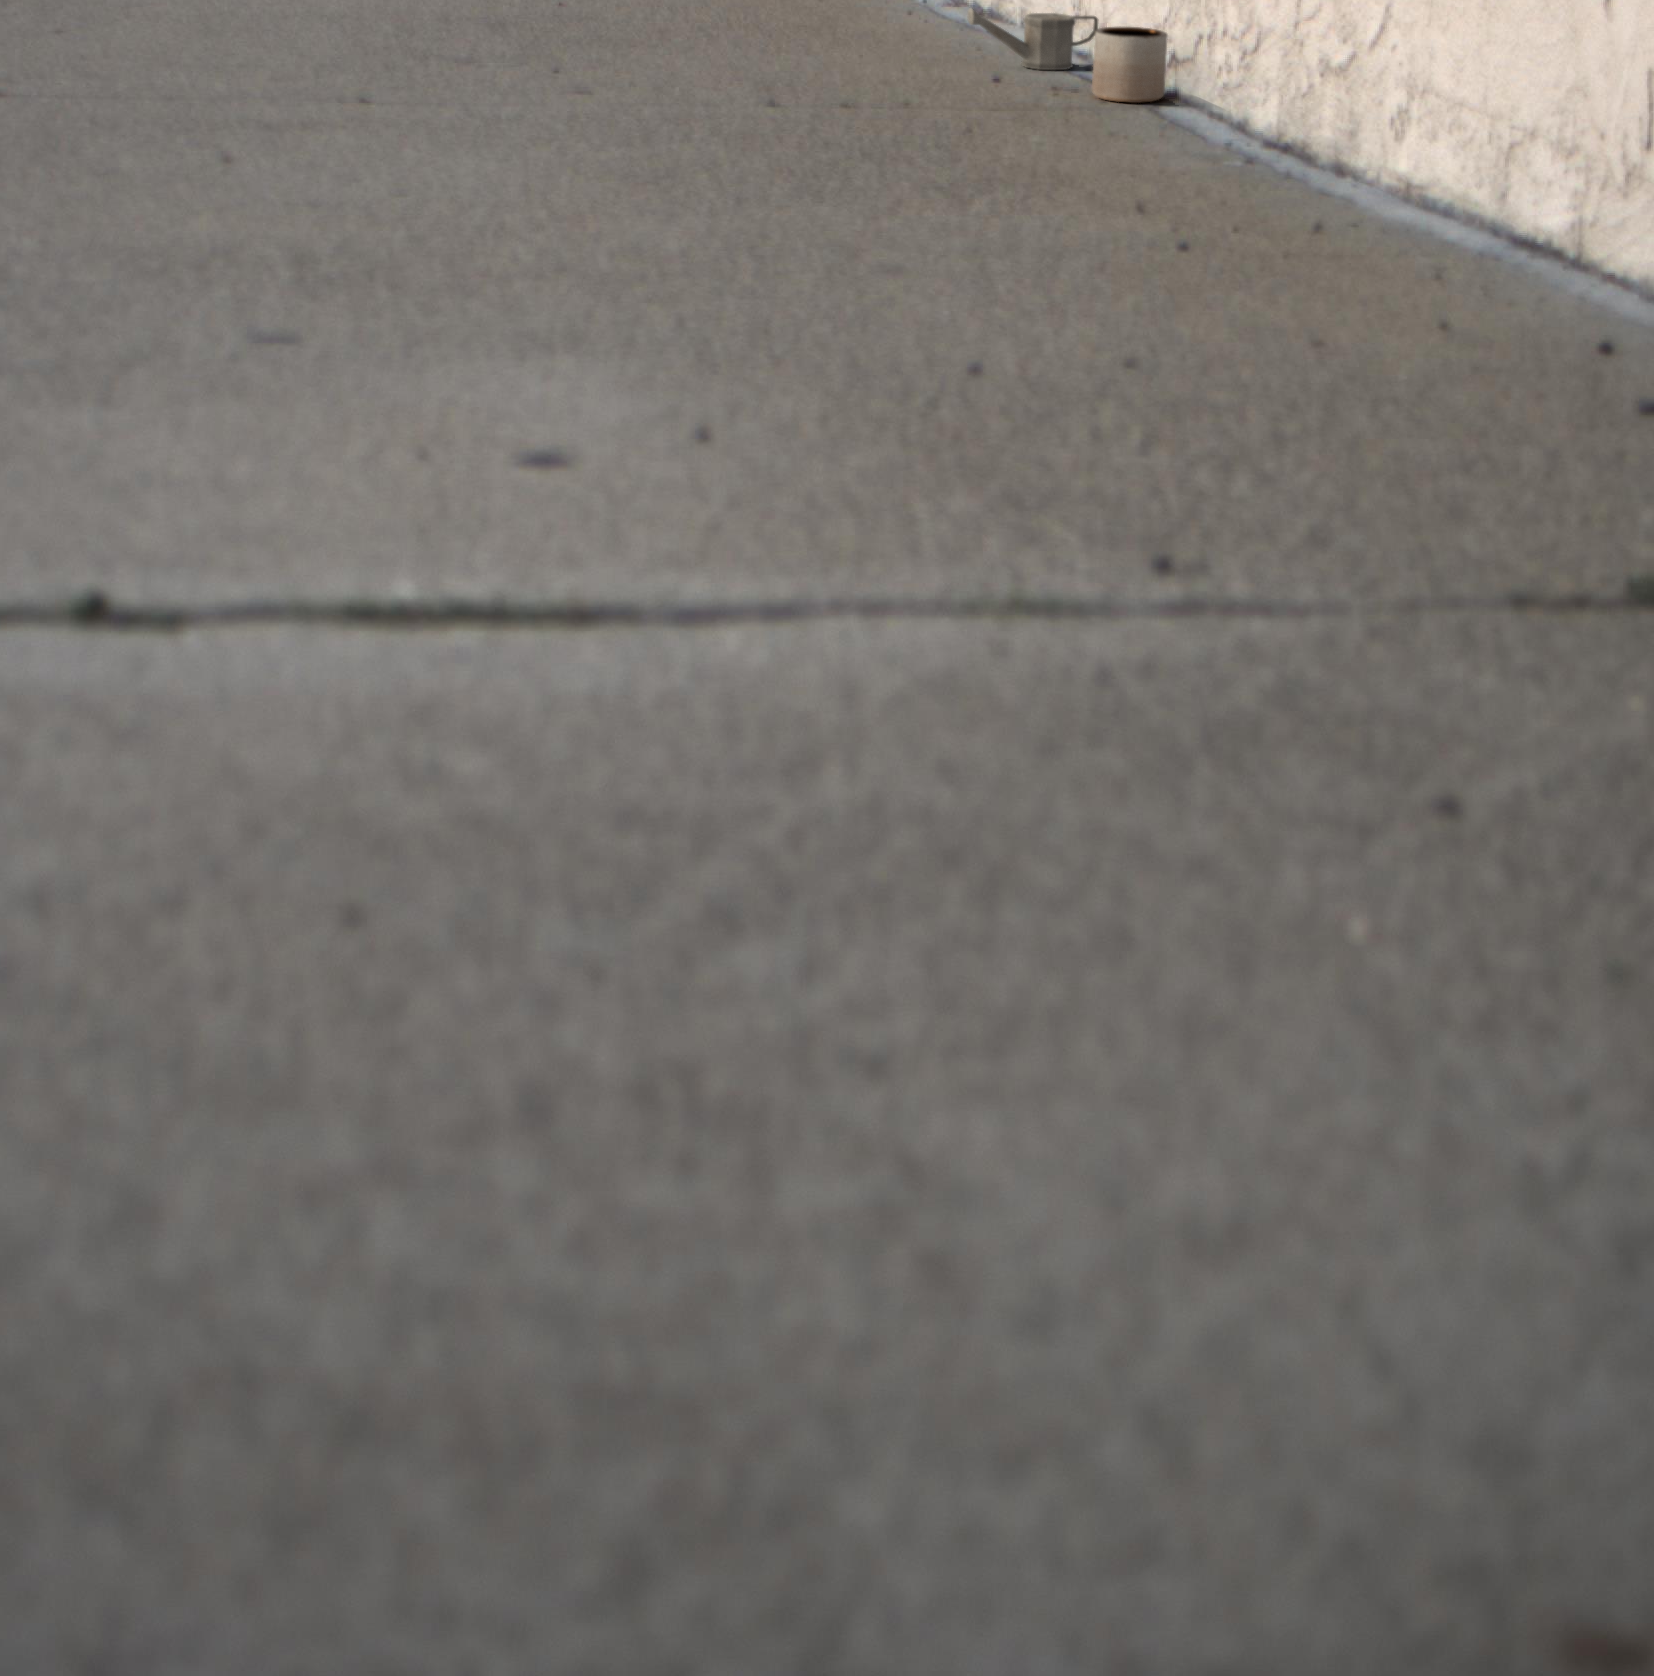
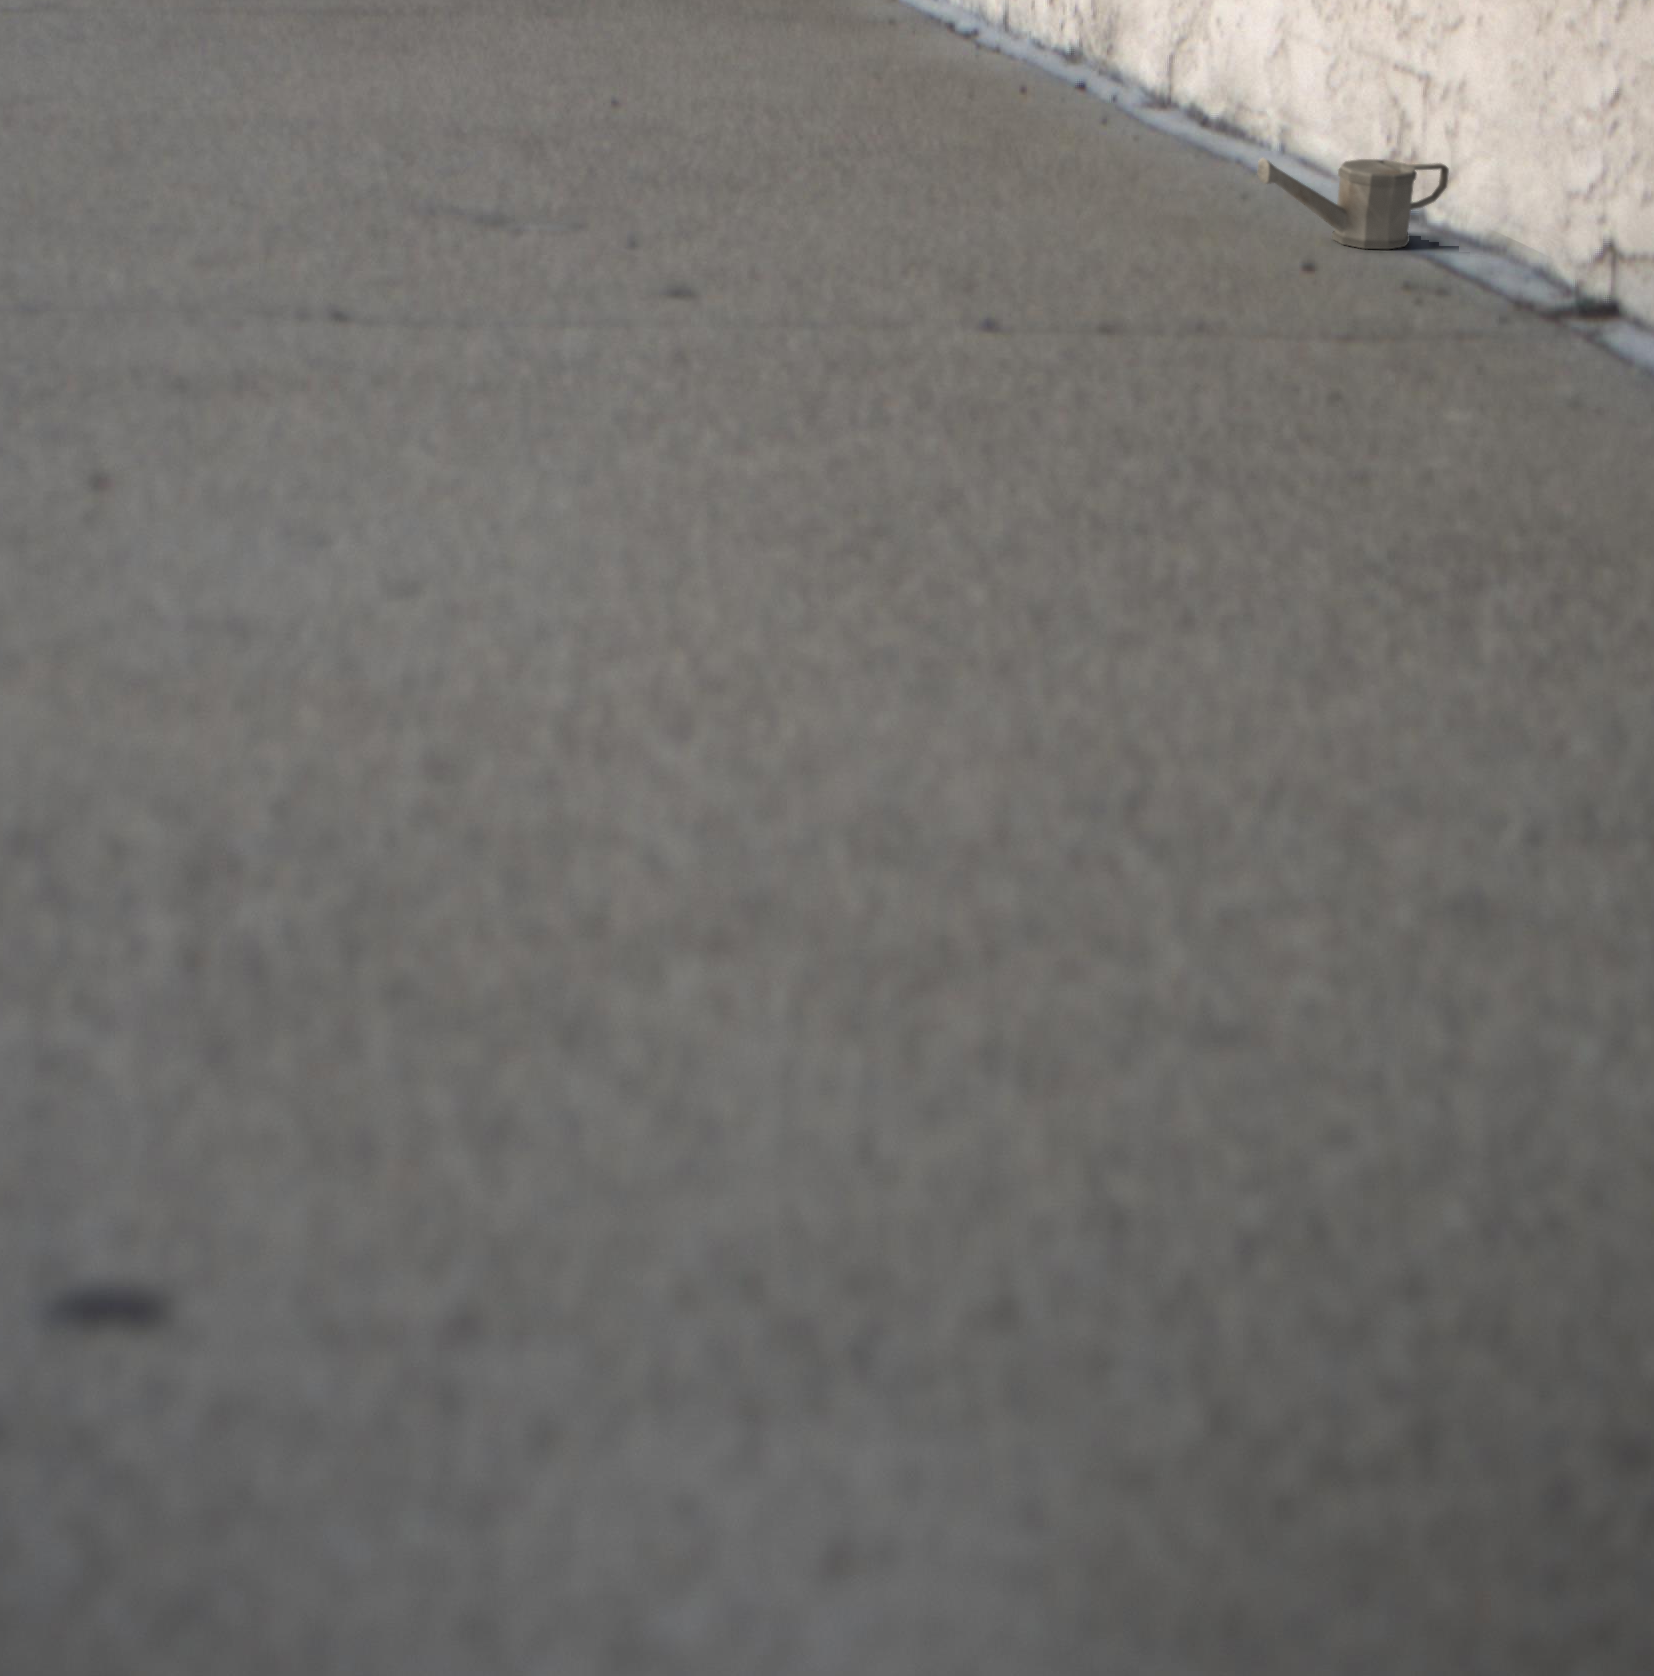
planter: present [1092,27,1168,103] -> none [1484,201,1612,327]

